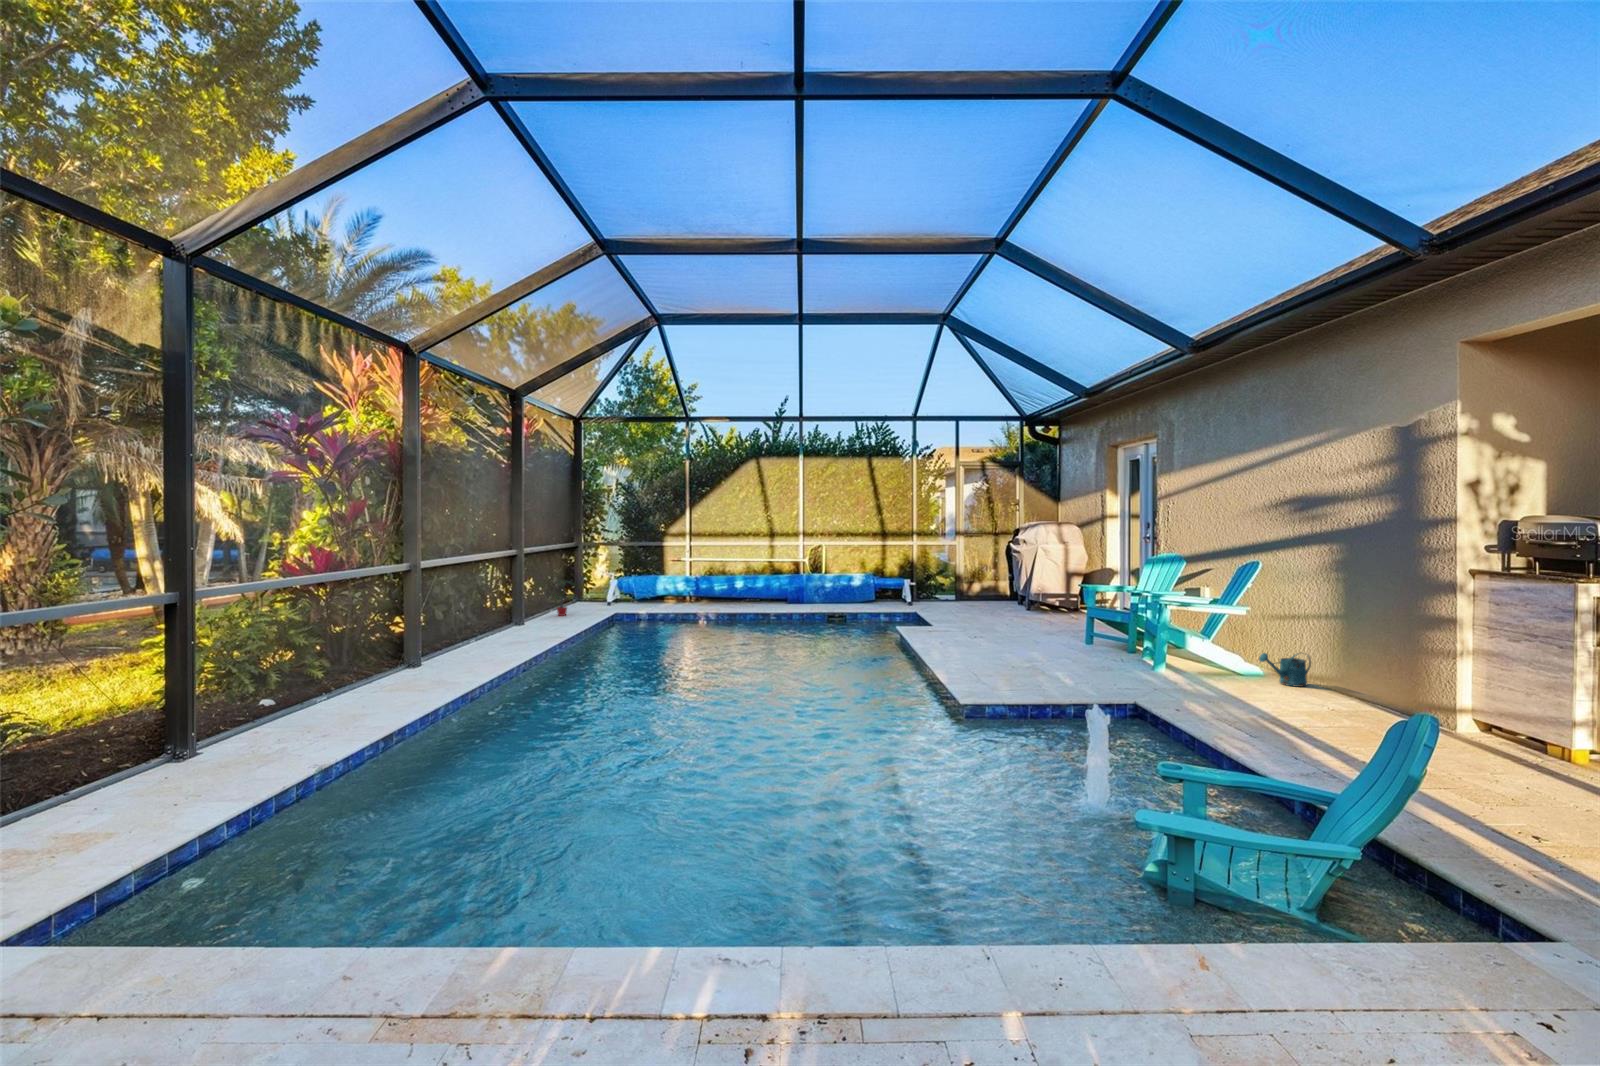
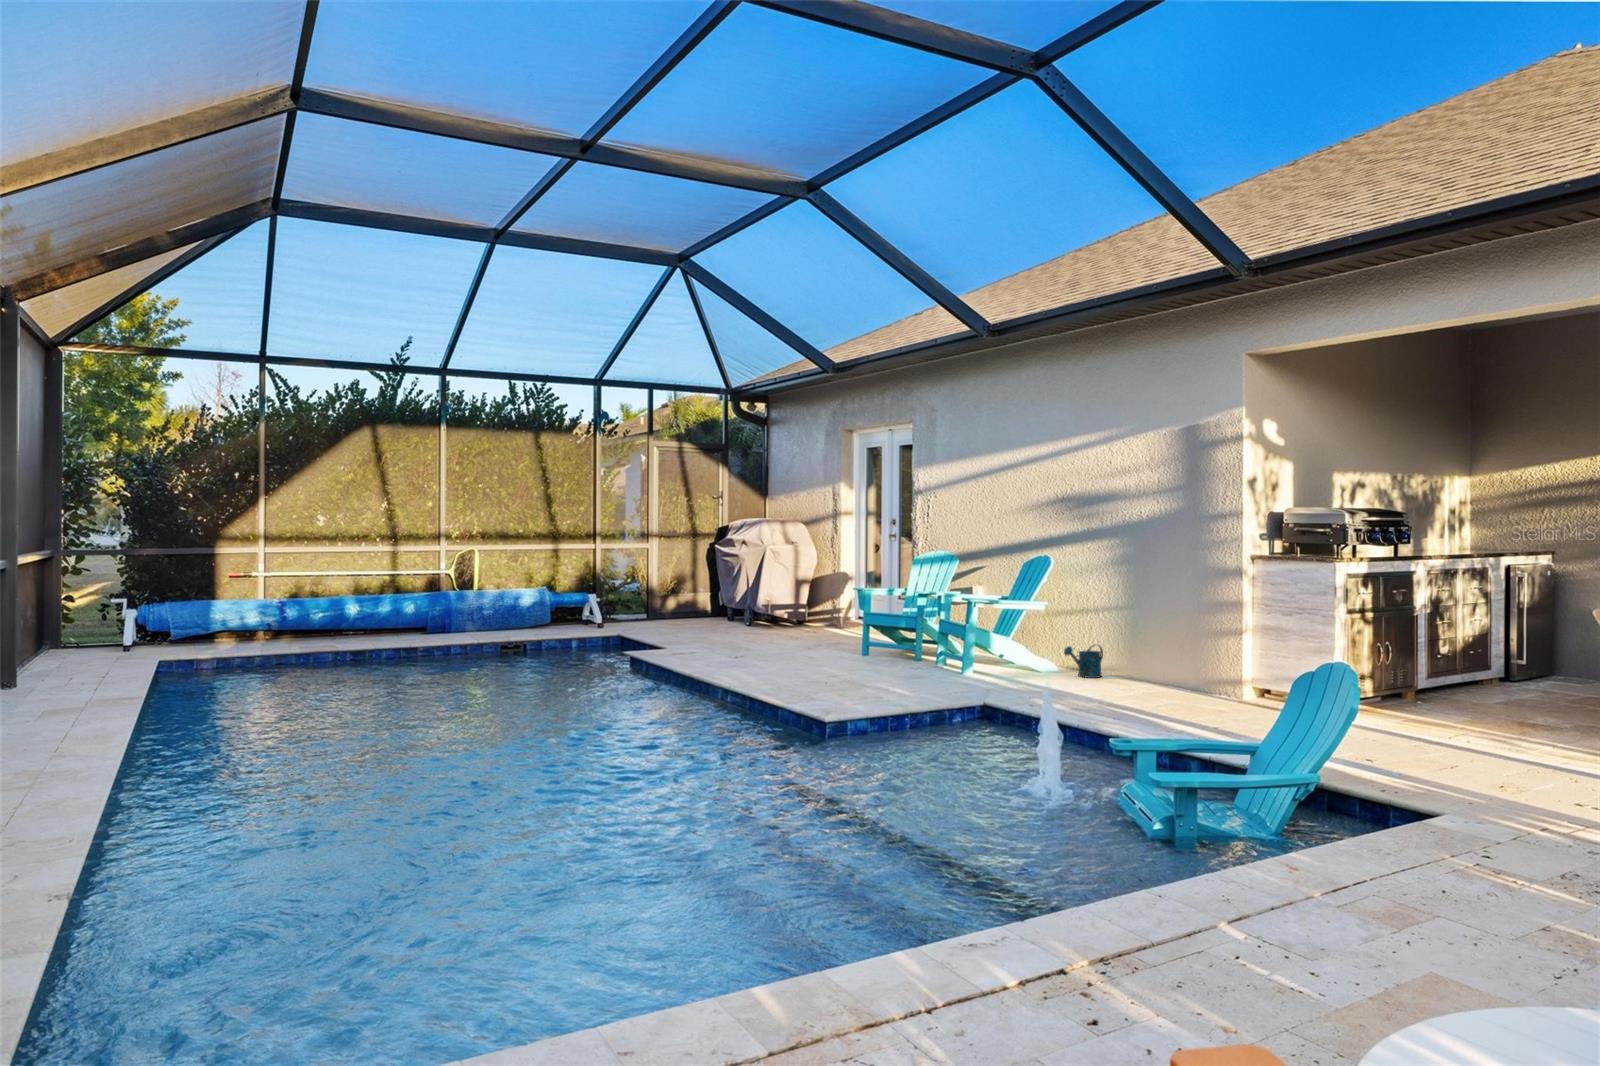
potted plant: present [551,580,574,616] -> none [32,604,85,665]

